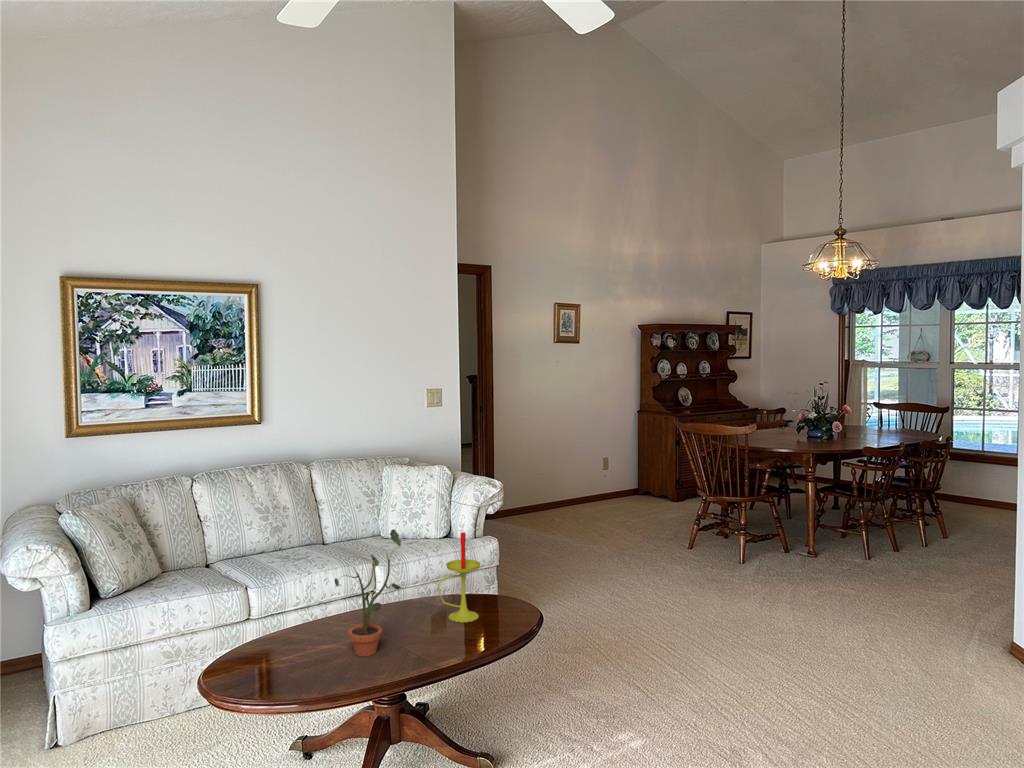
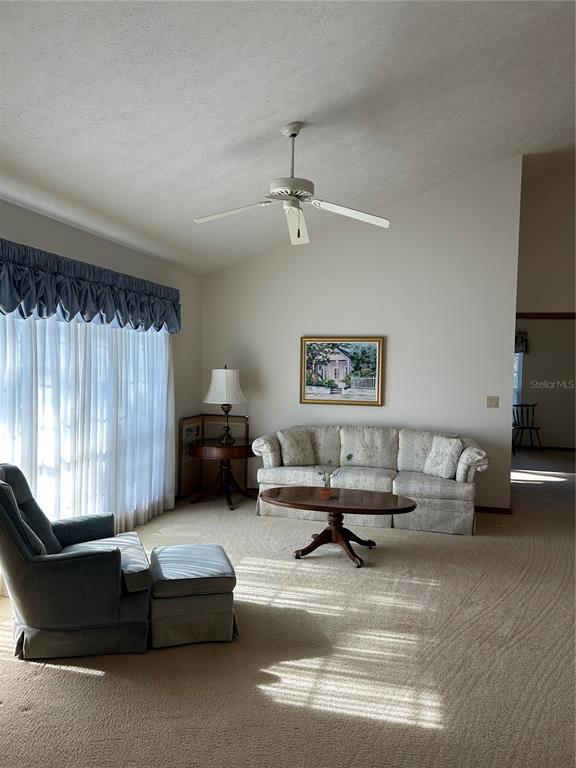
candle: present [438,532,480,623] -> none [371,461,389,503]

